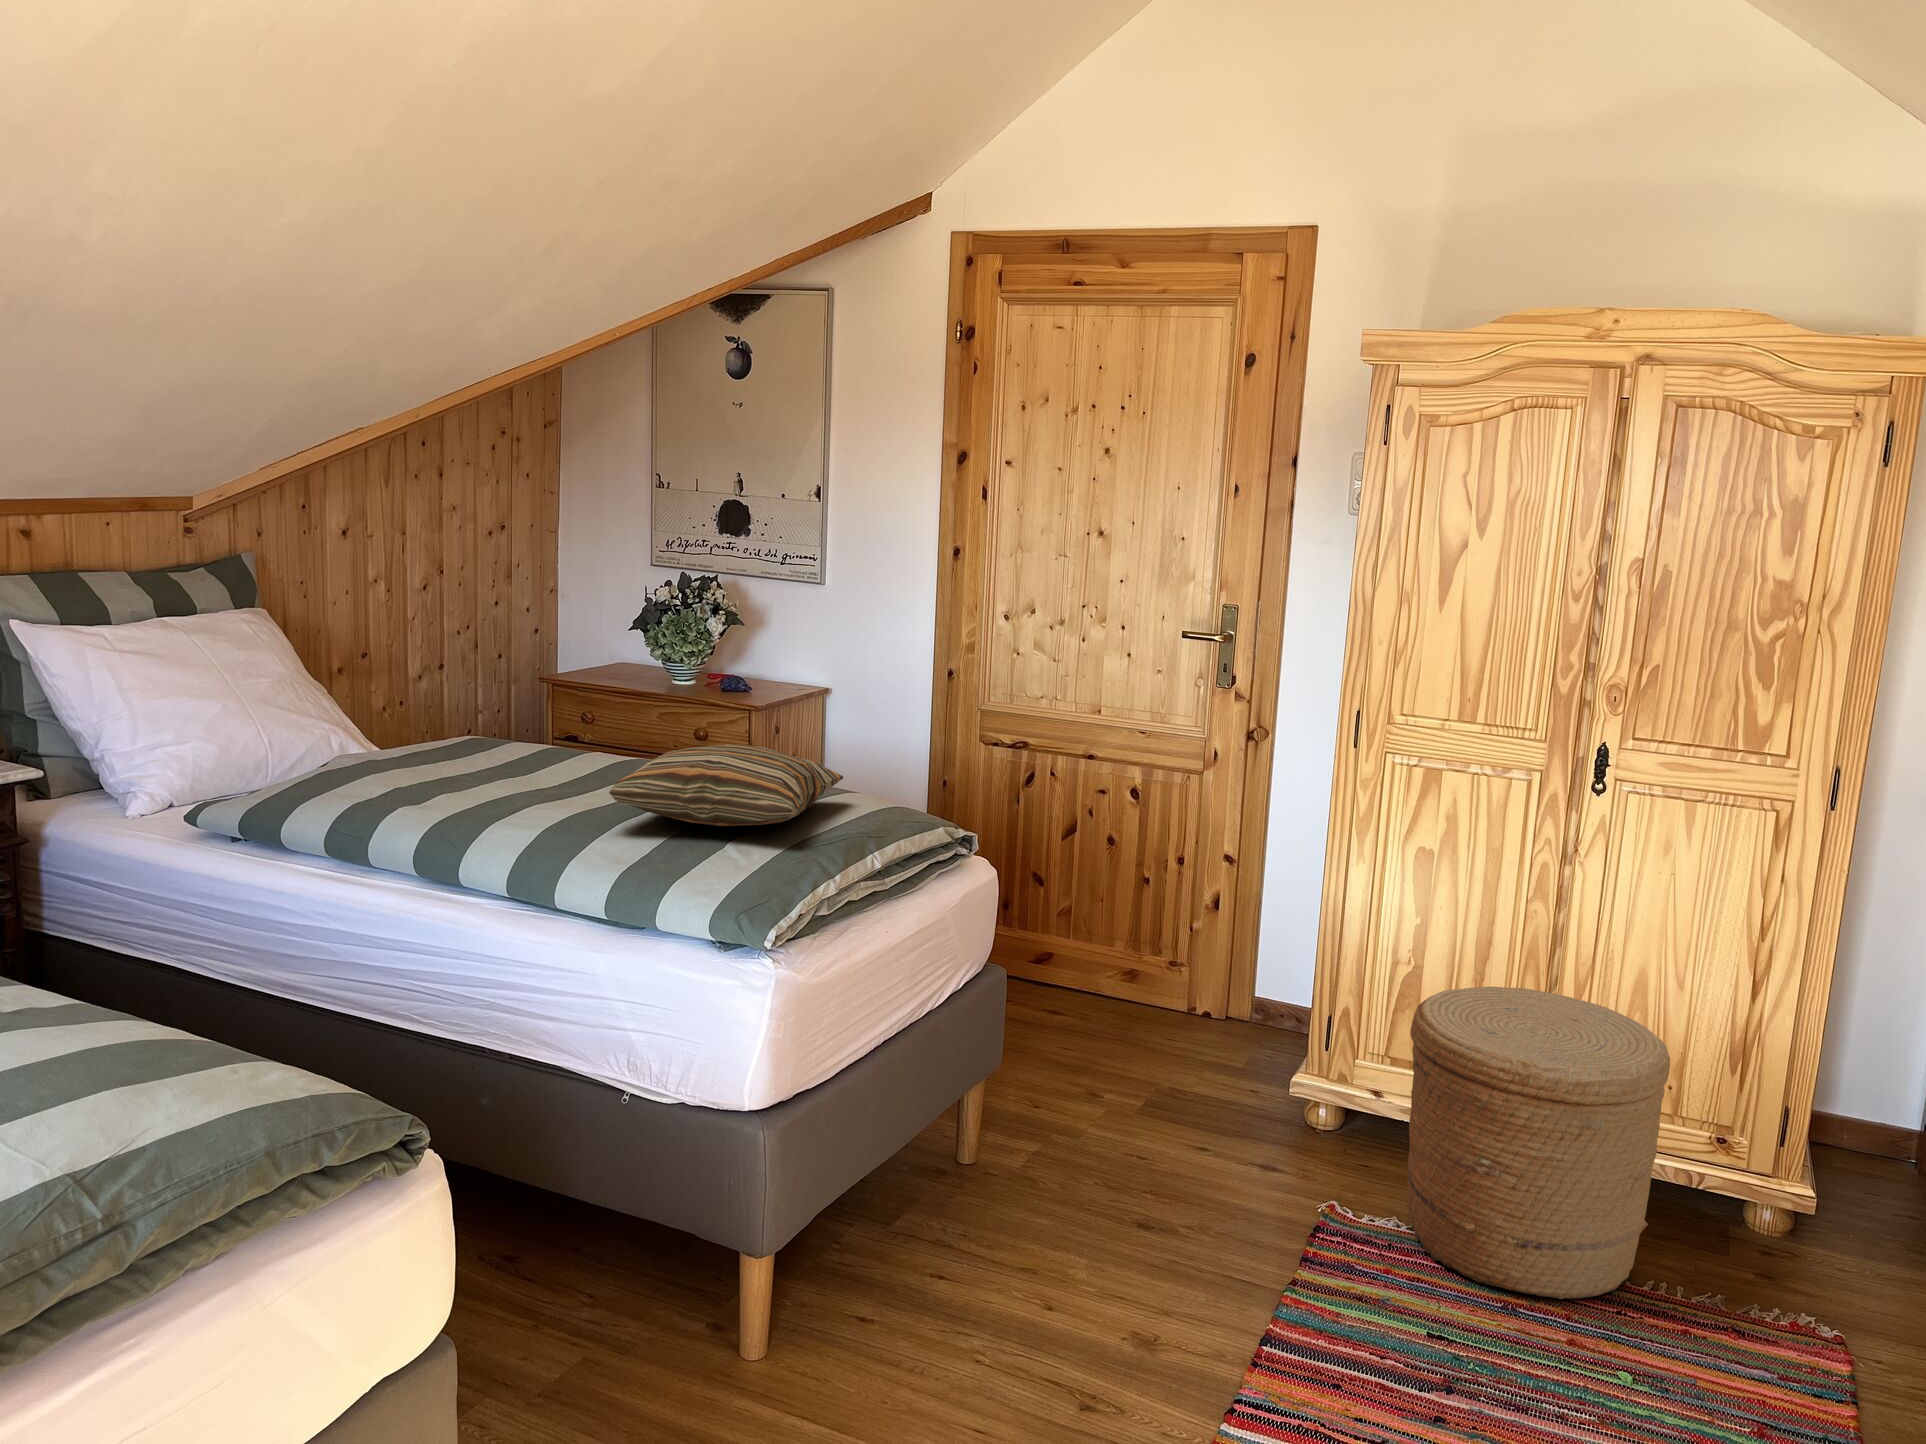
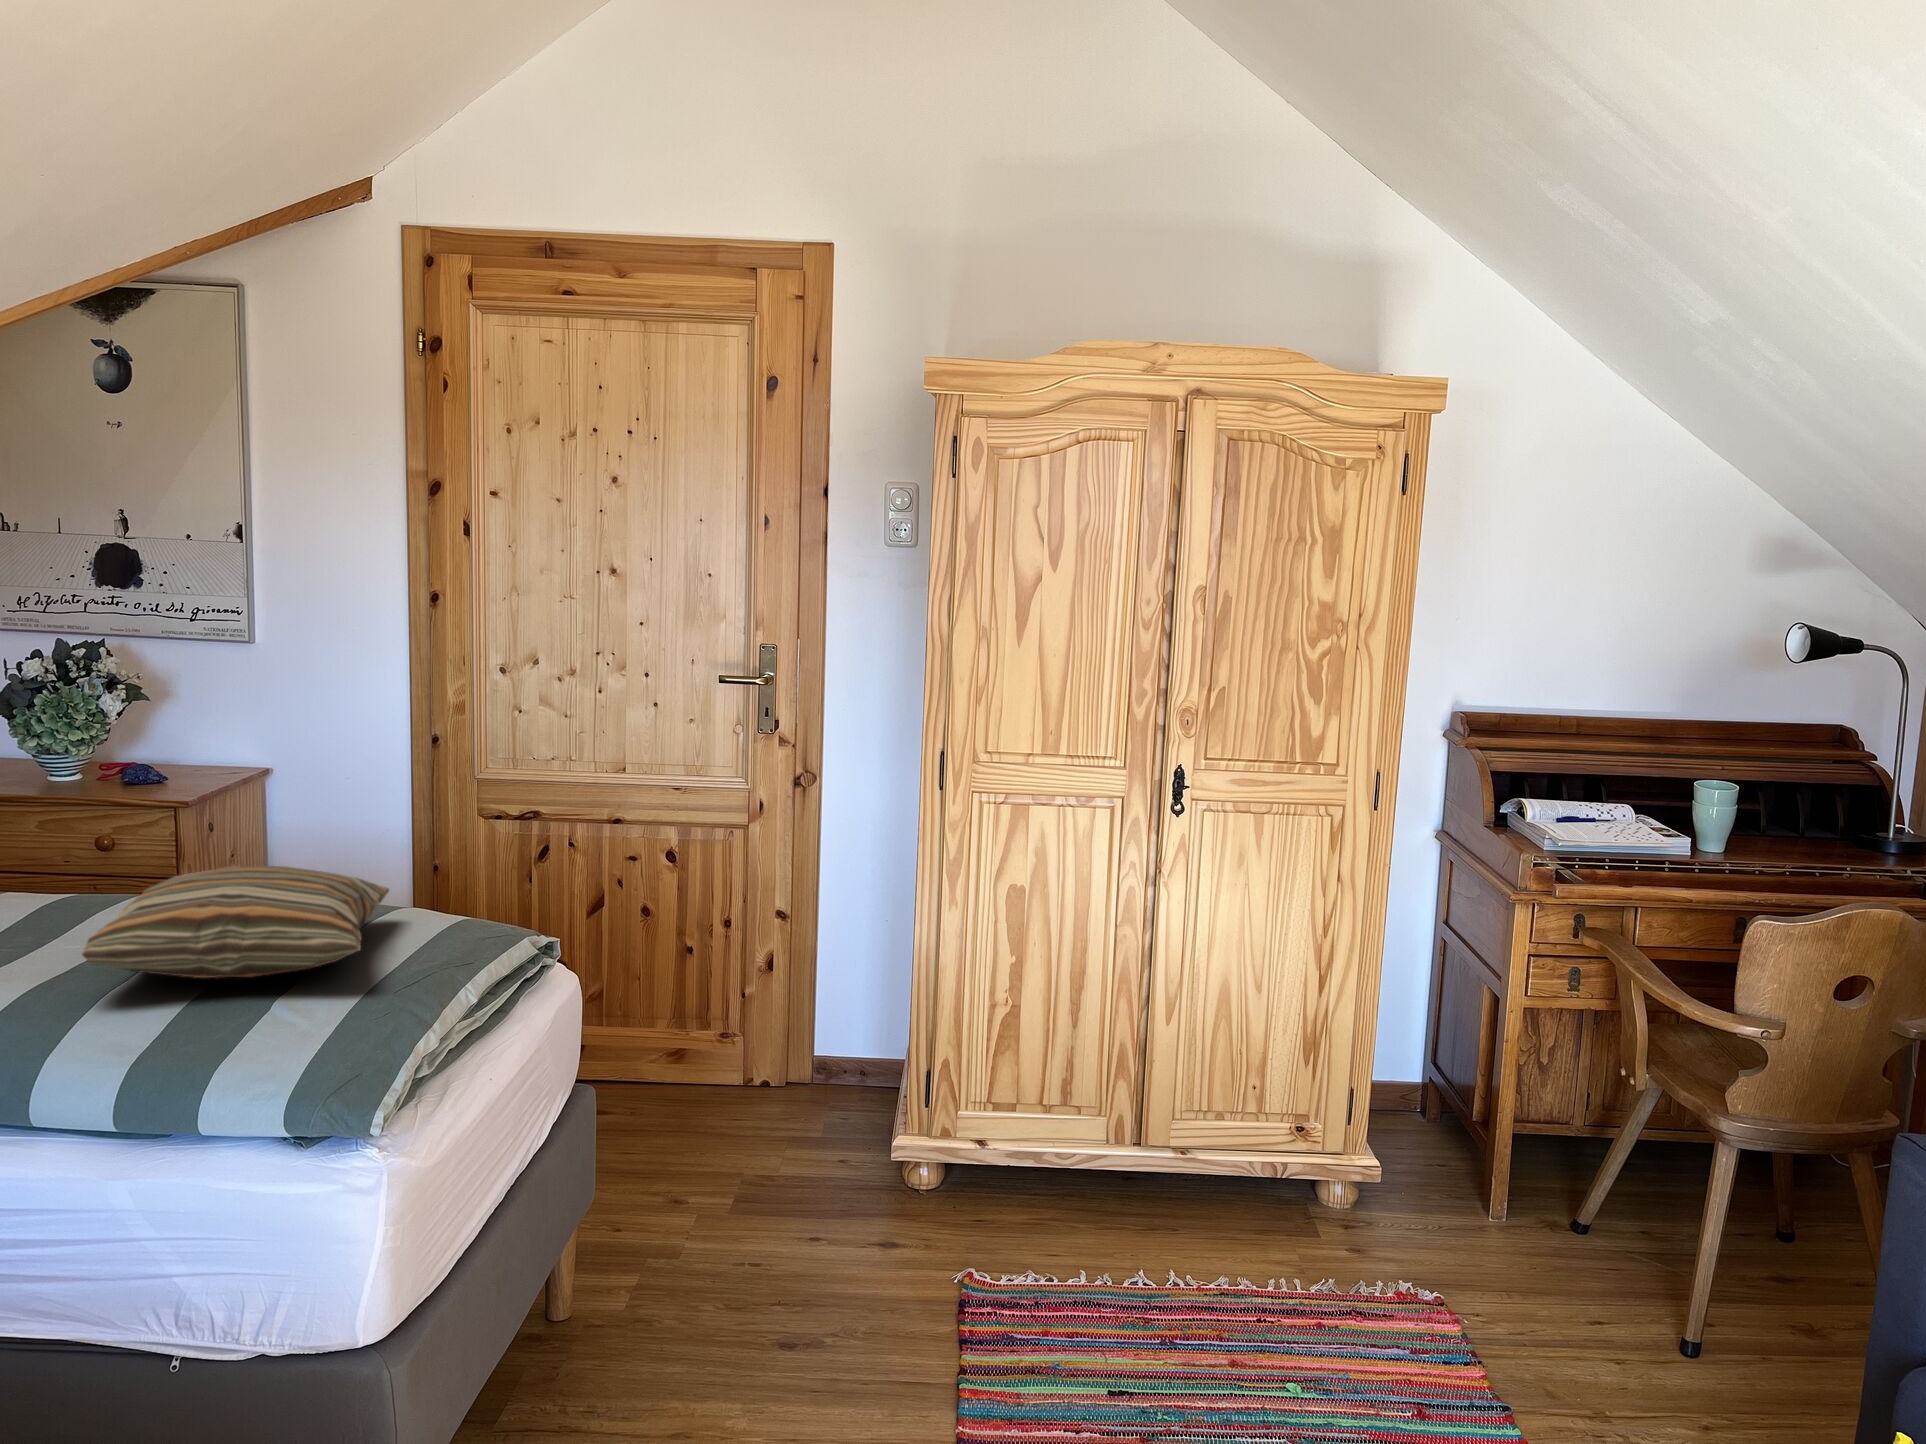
woven basket: present [1407,987,1670,1299] -> none [1037,1014,1280,1324]

